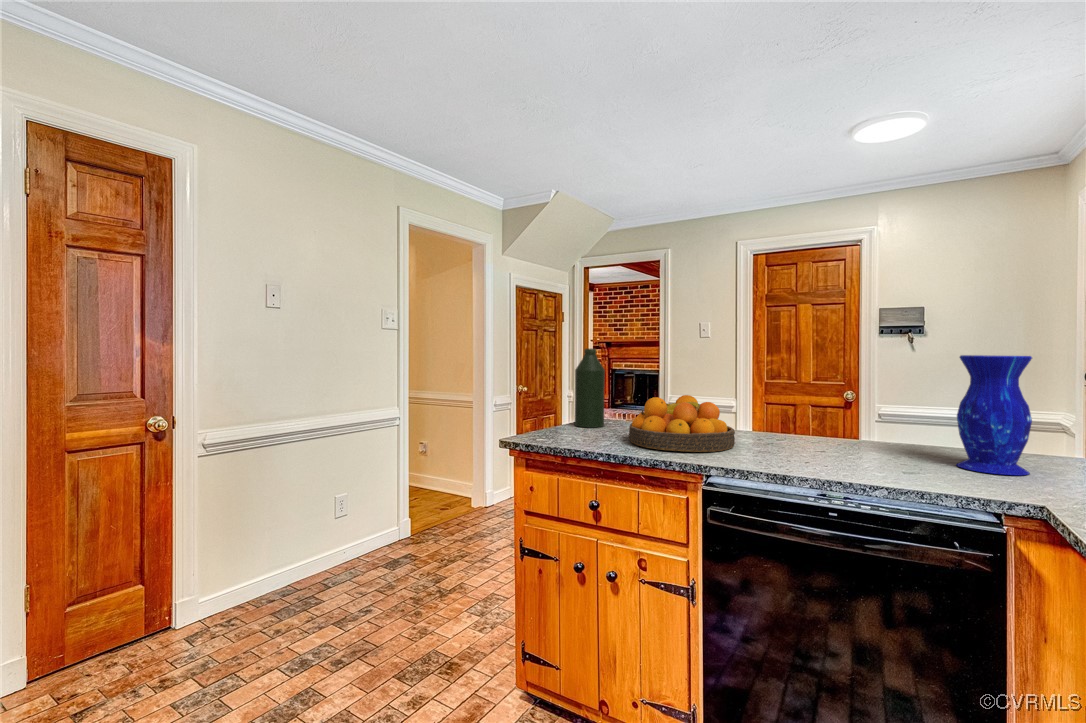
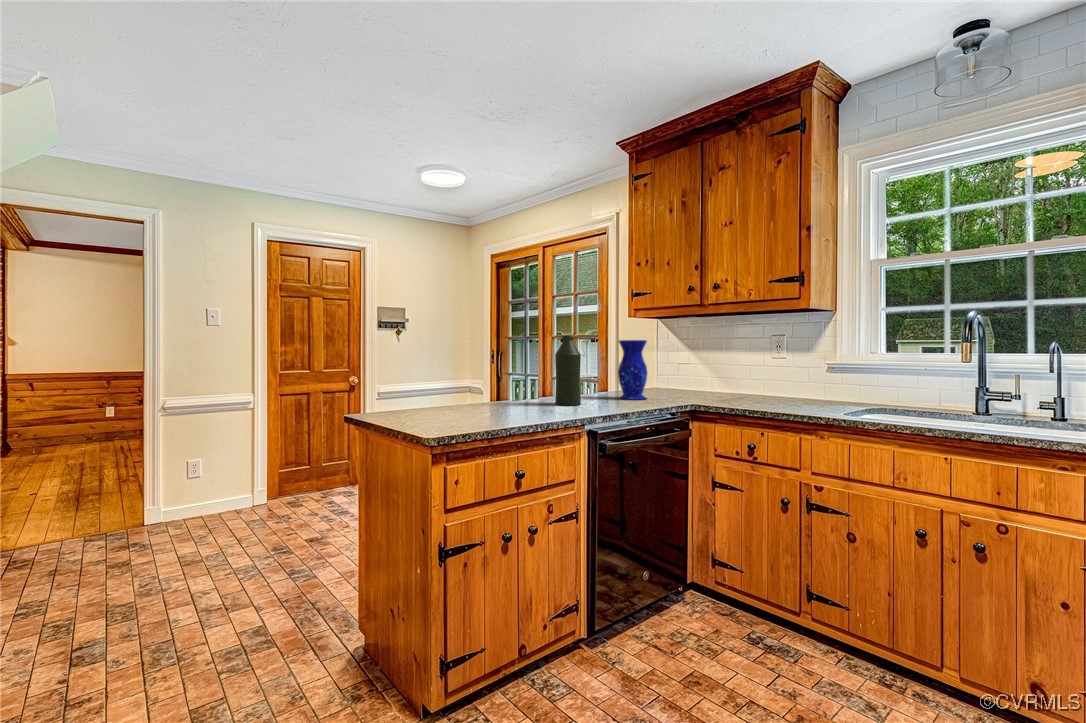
bottle: present [575,349,605,427] -> present [555,335,581,405]
fruit bowl: present [629,395,735,452] -> none [471,374,556,417]

